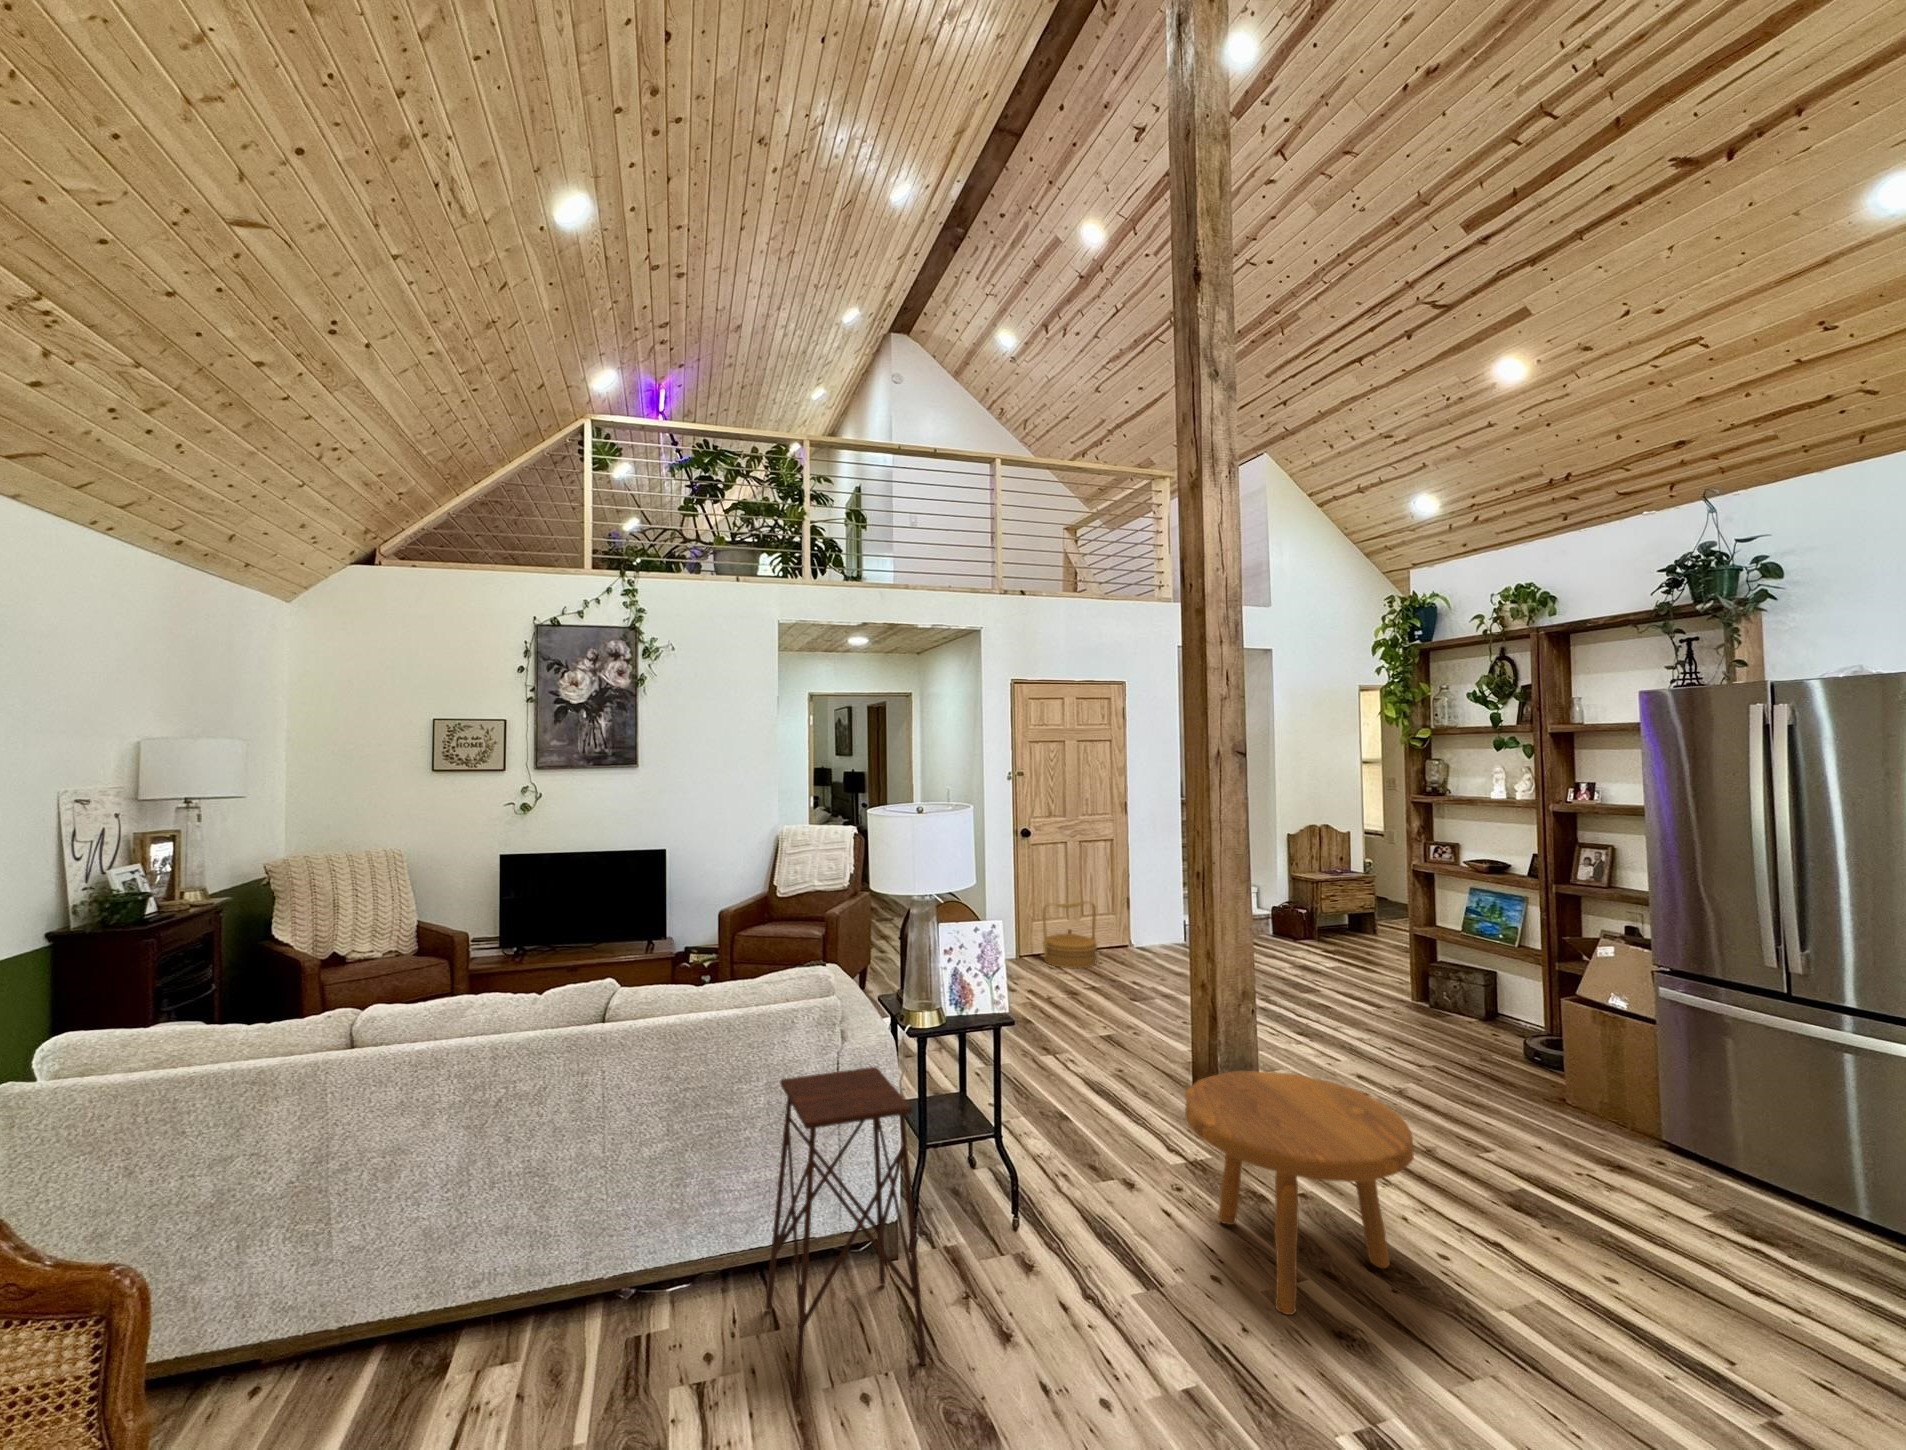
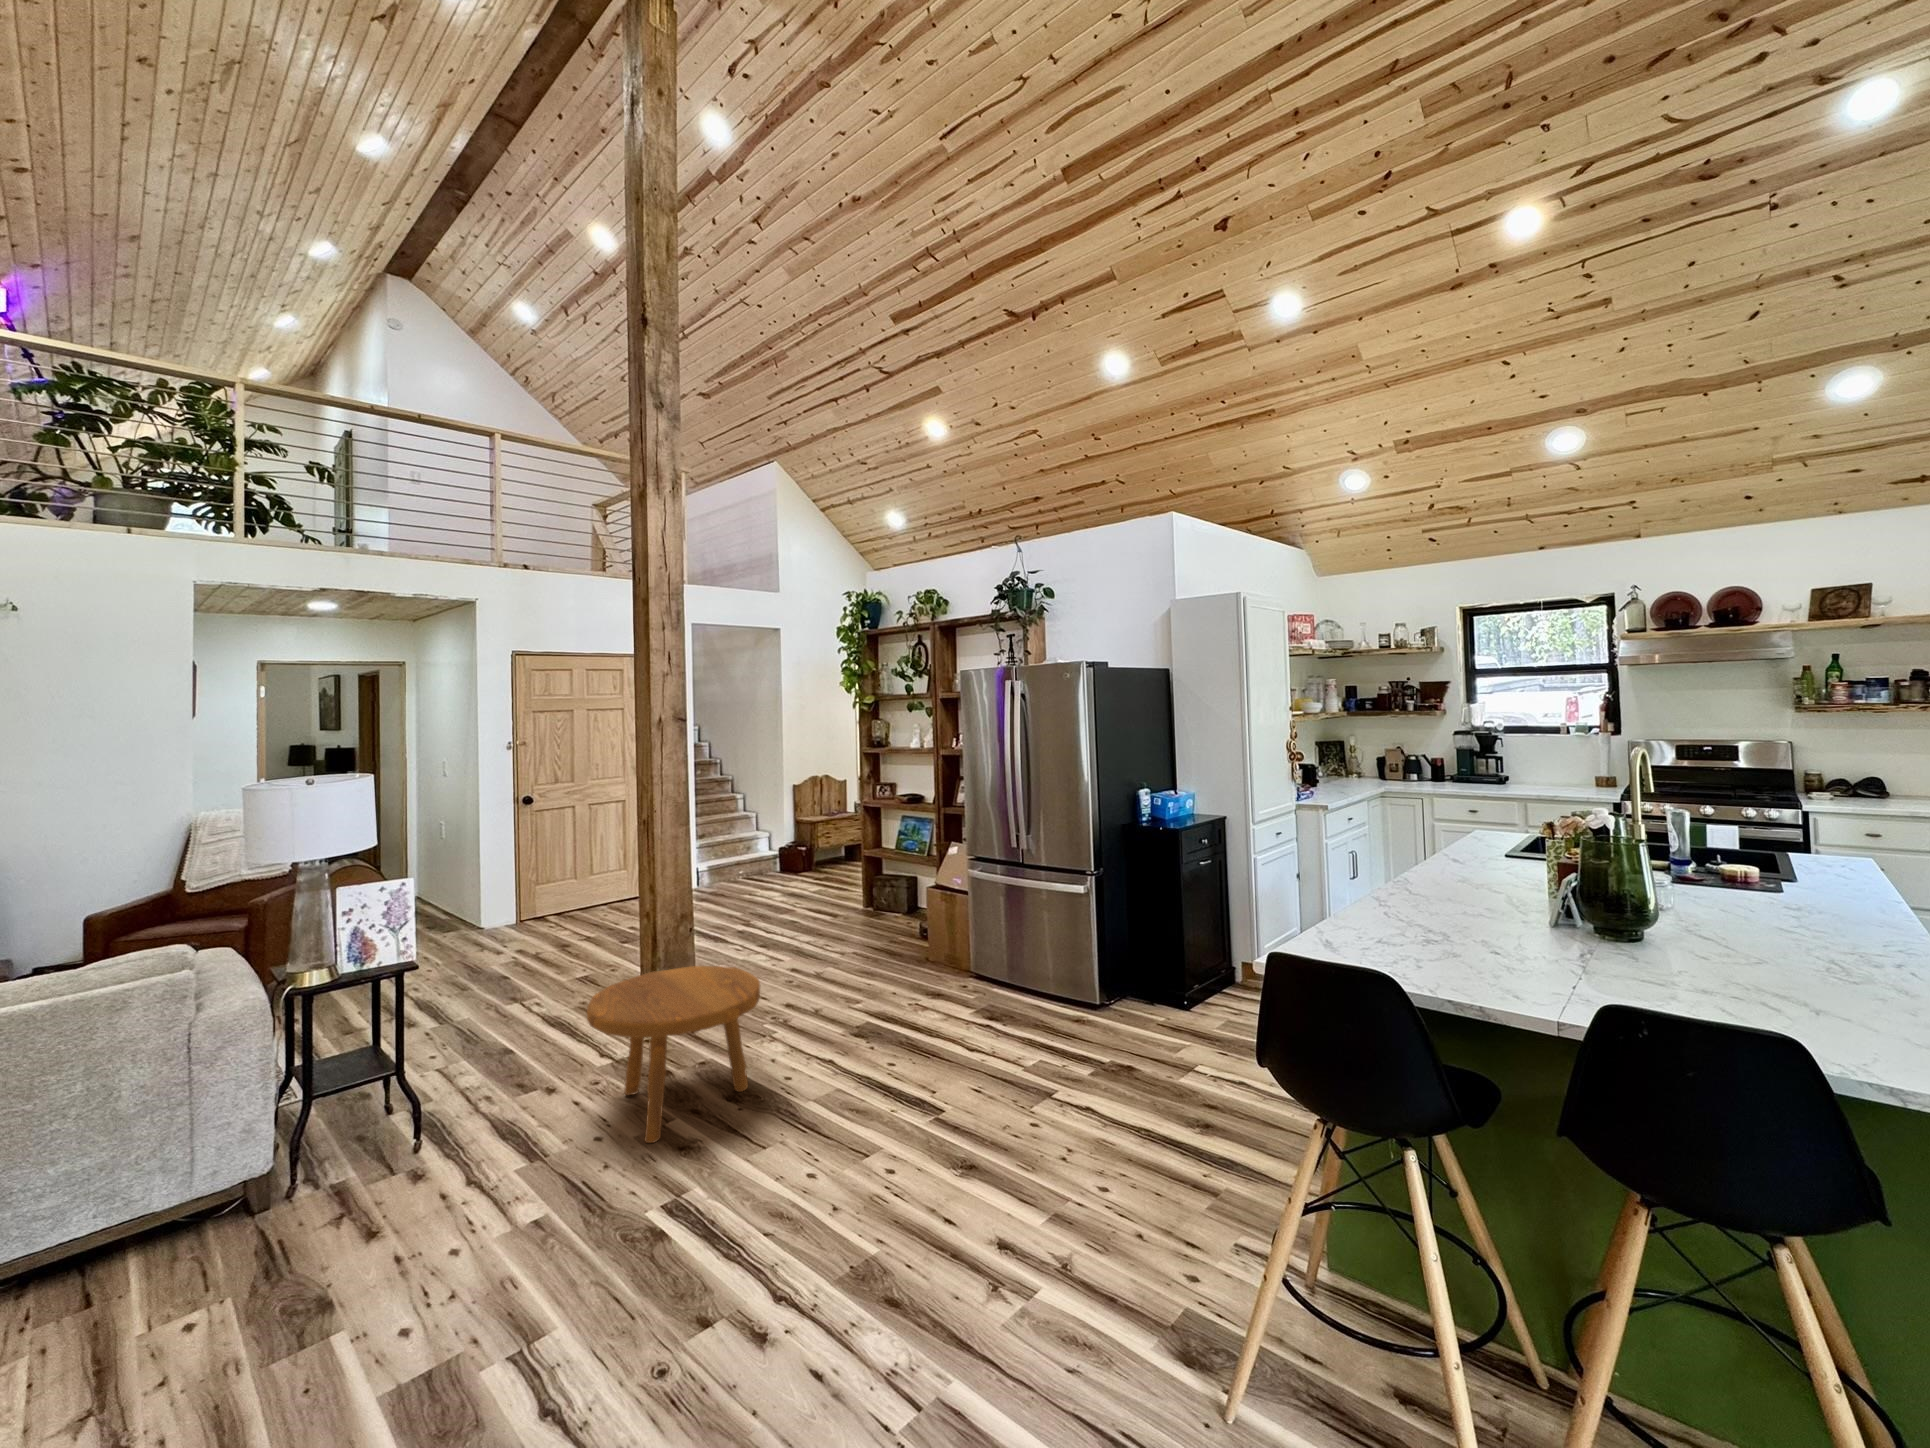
woven basket: present [1043,901,1097,968] -> none [545,860,604,925]
side table: present [766,1067,926,1398] -> none [62,1034,272,1373]

